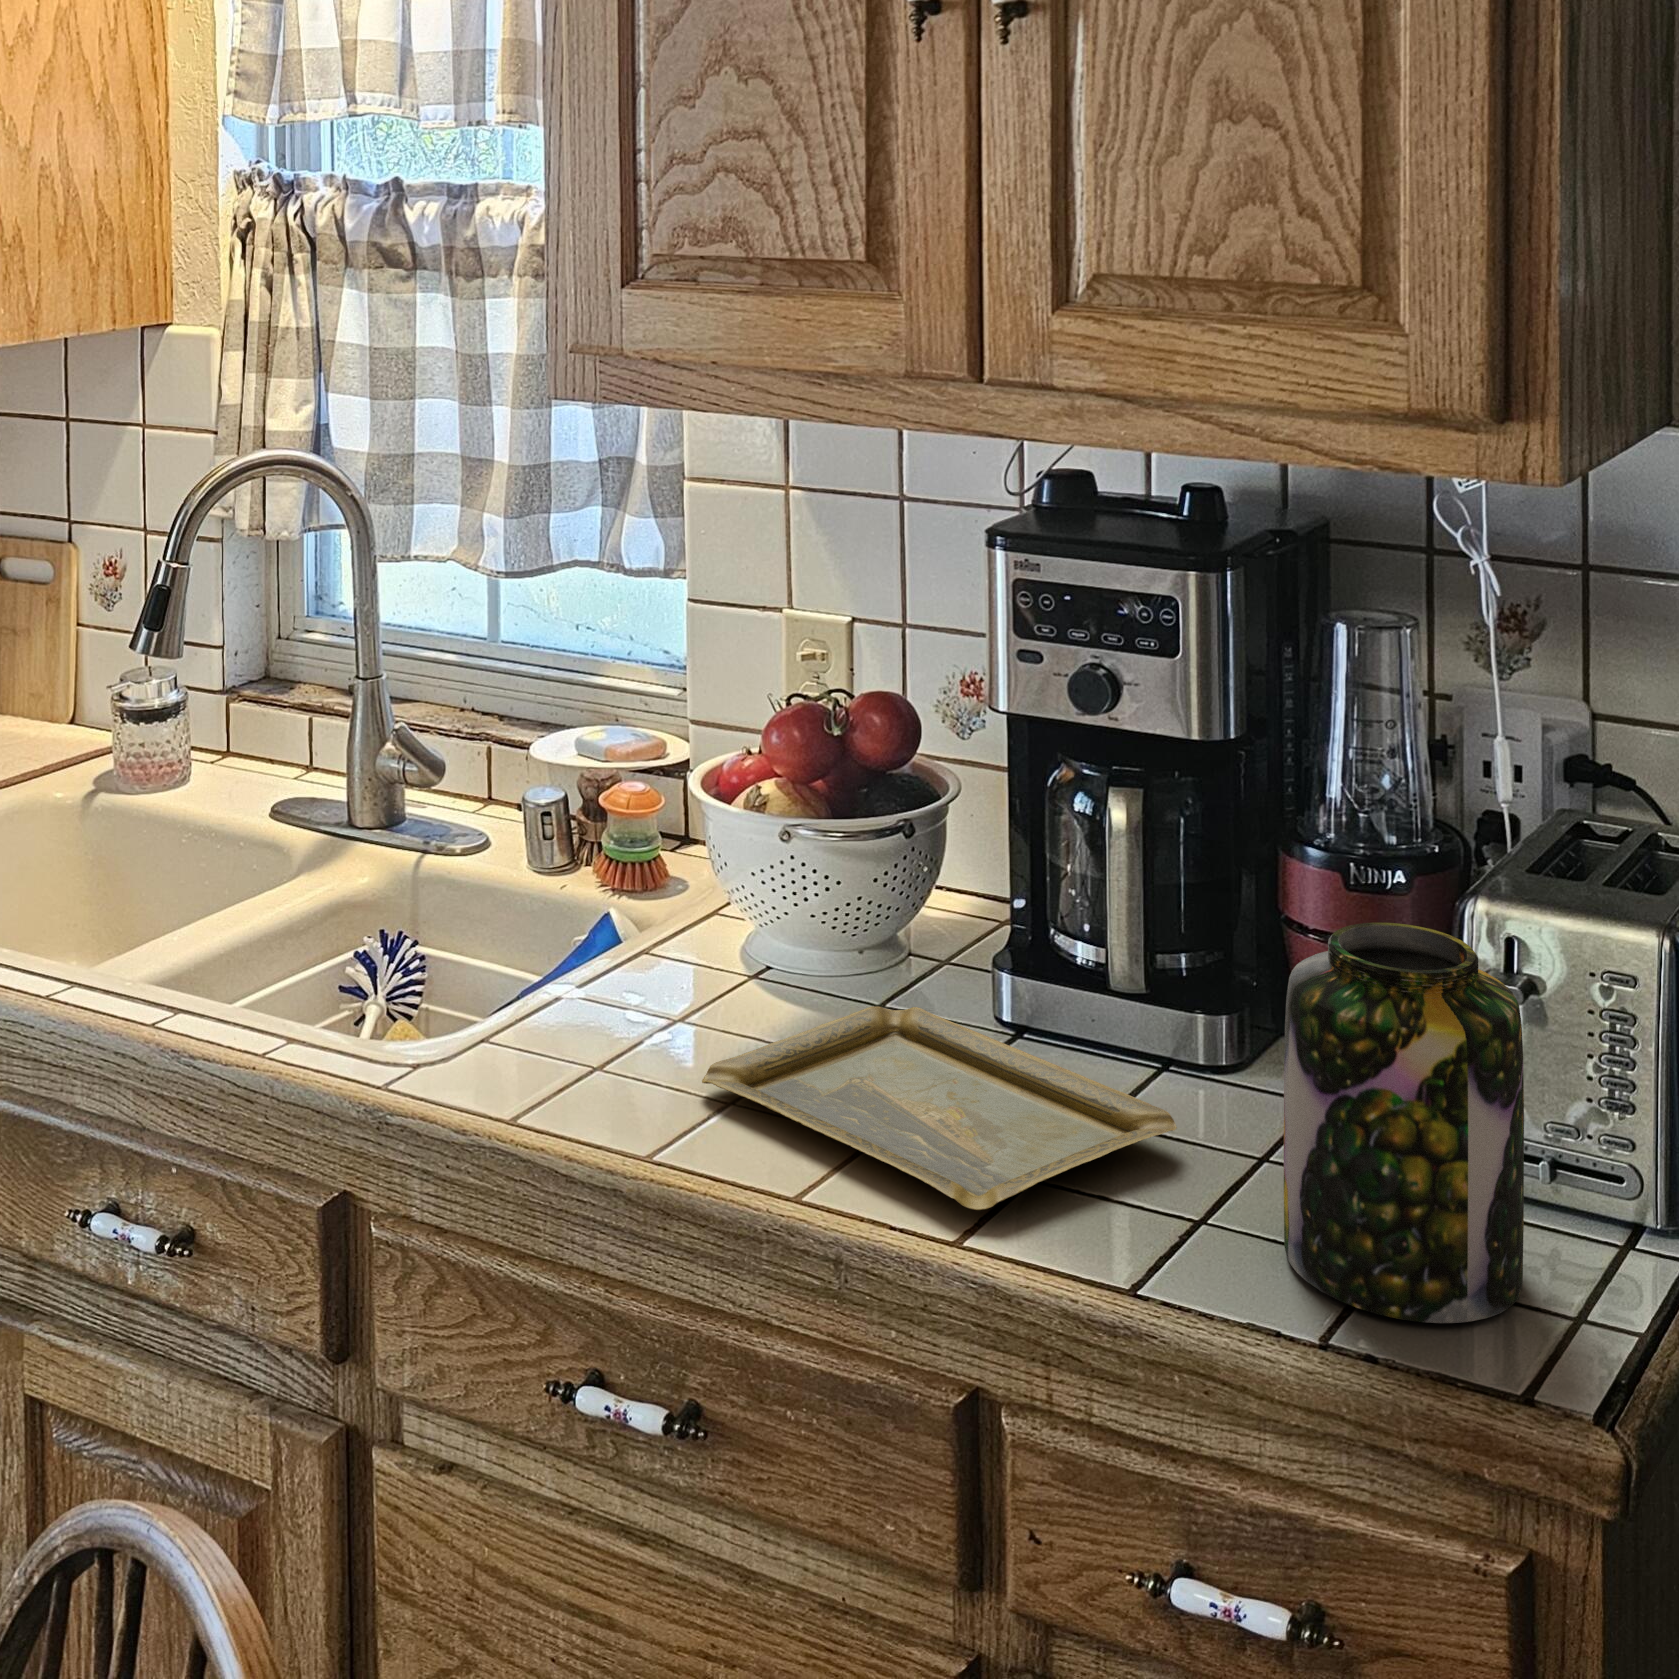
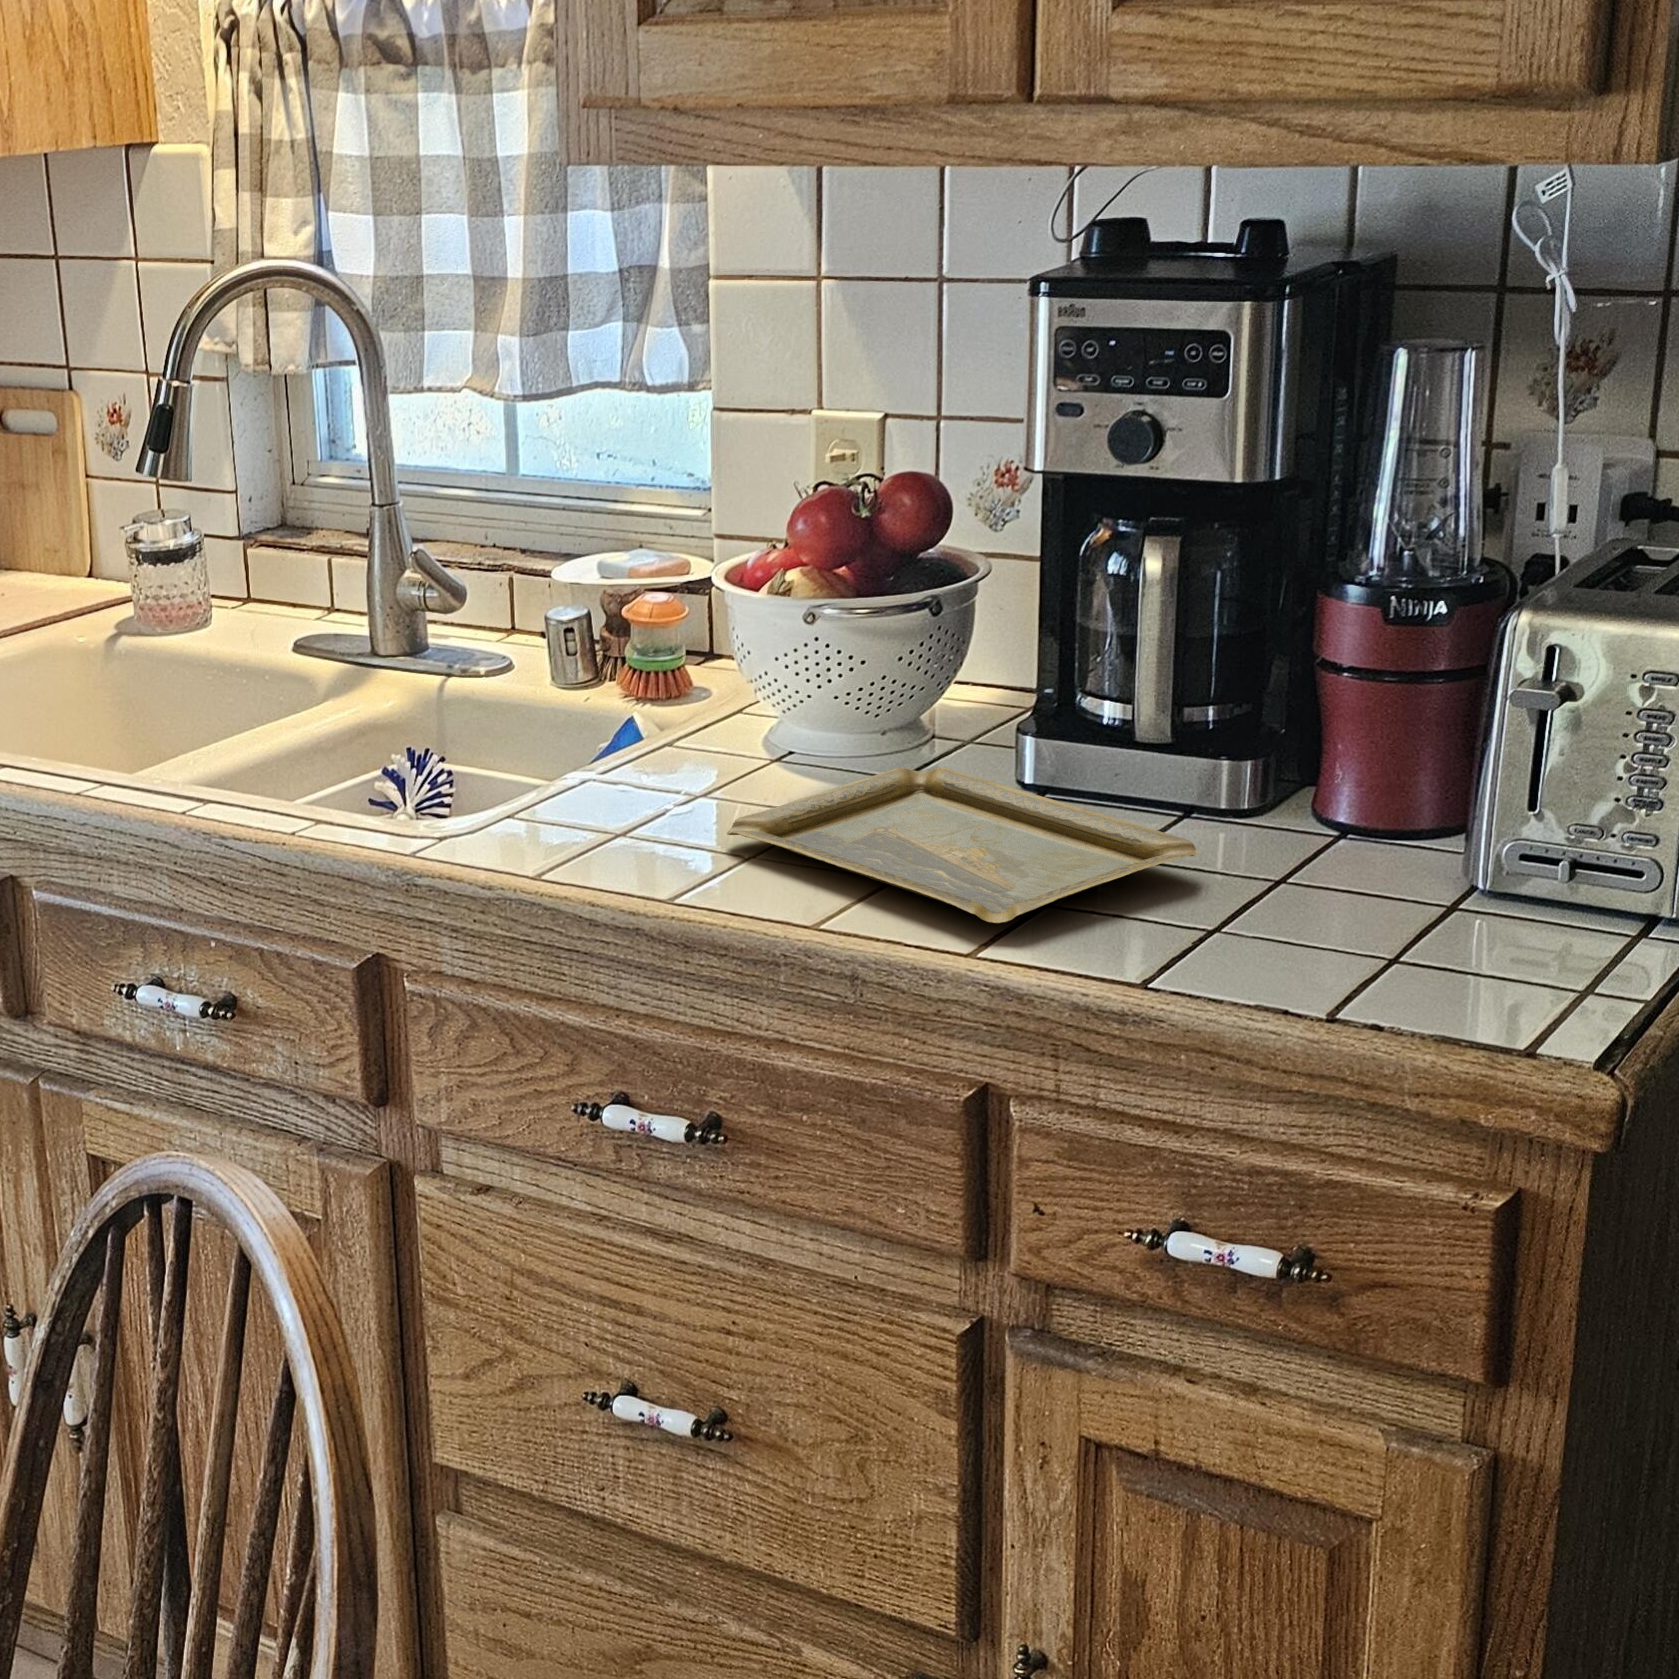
jar: present [1284,923,1524,1323] -> none [1299,629,1552,998]

